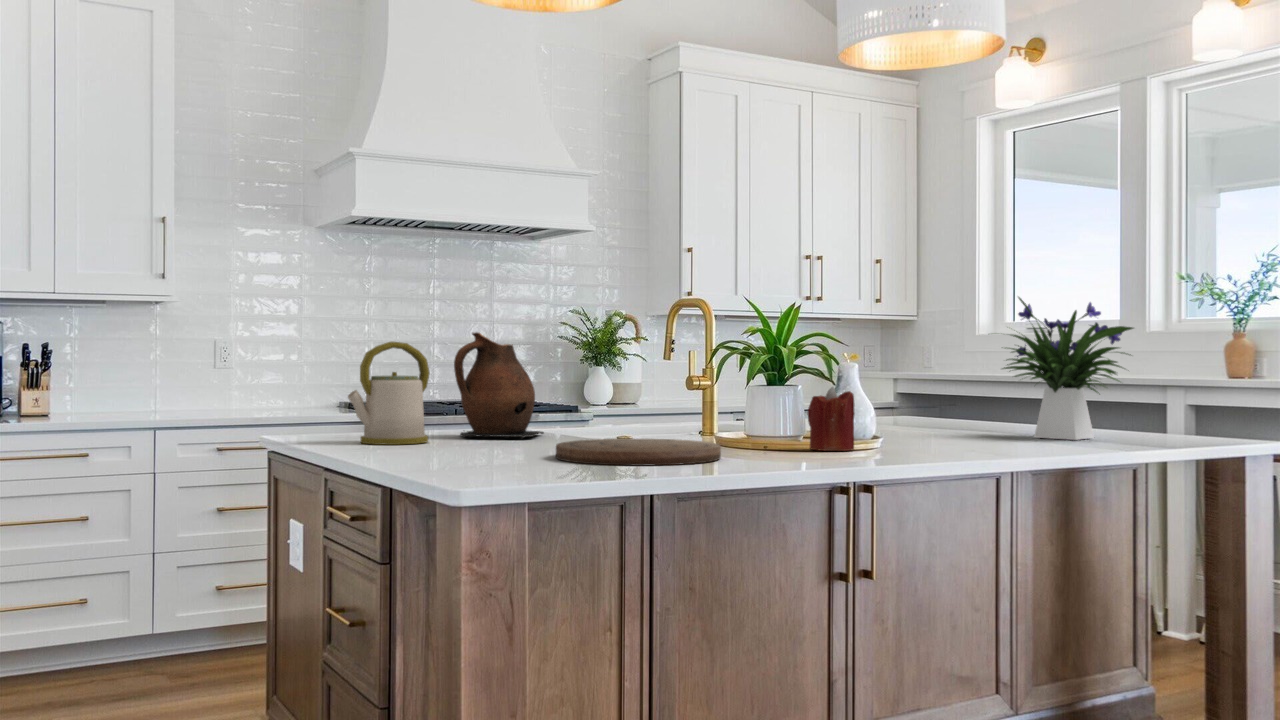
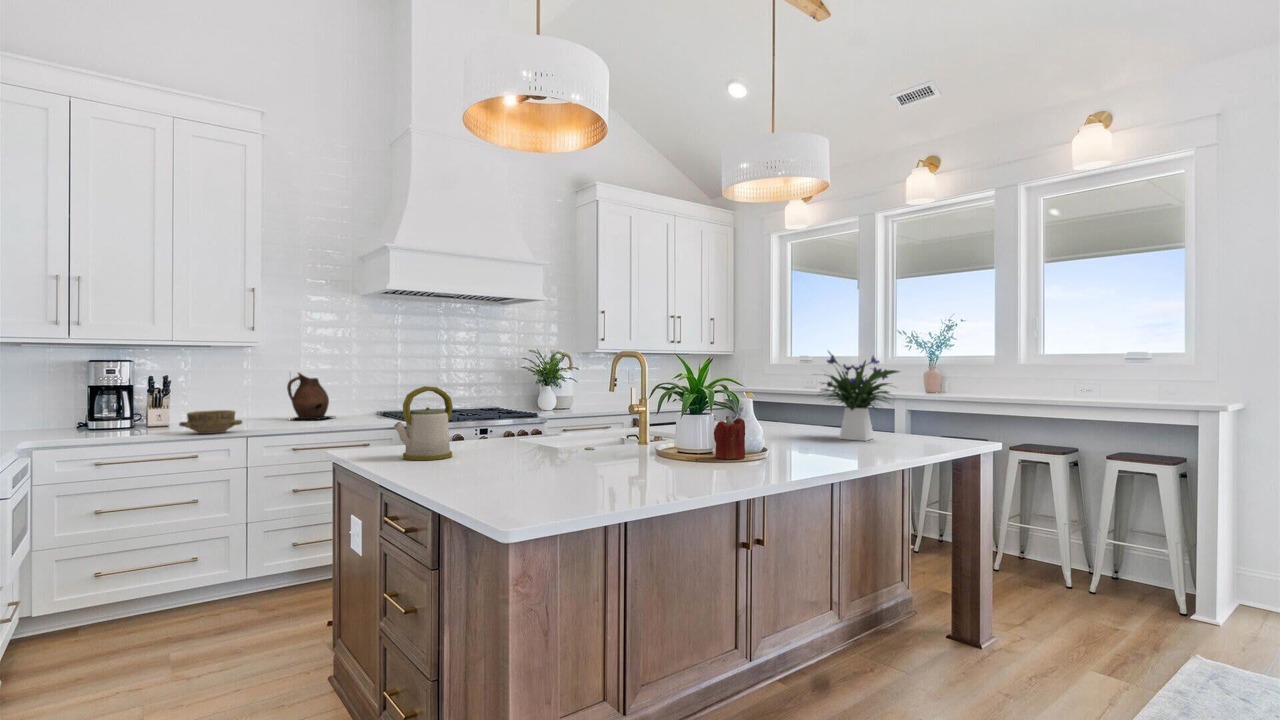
ceramic pitcher: present [454,332,544,438] -> present [287,373,333,420]
ceramic bowl: none [65,389,148,421] -> present [179,410,242,434]
cutting board: present [556,439,721,466] -> none [552,455,667,483]

